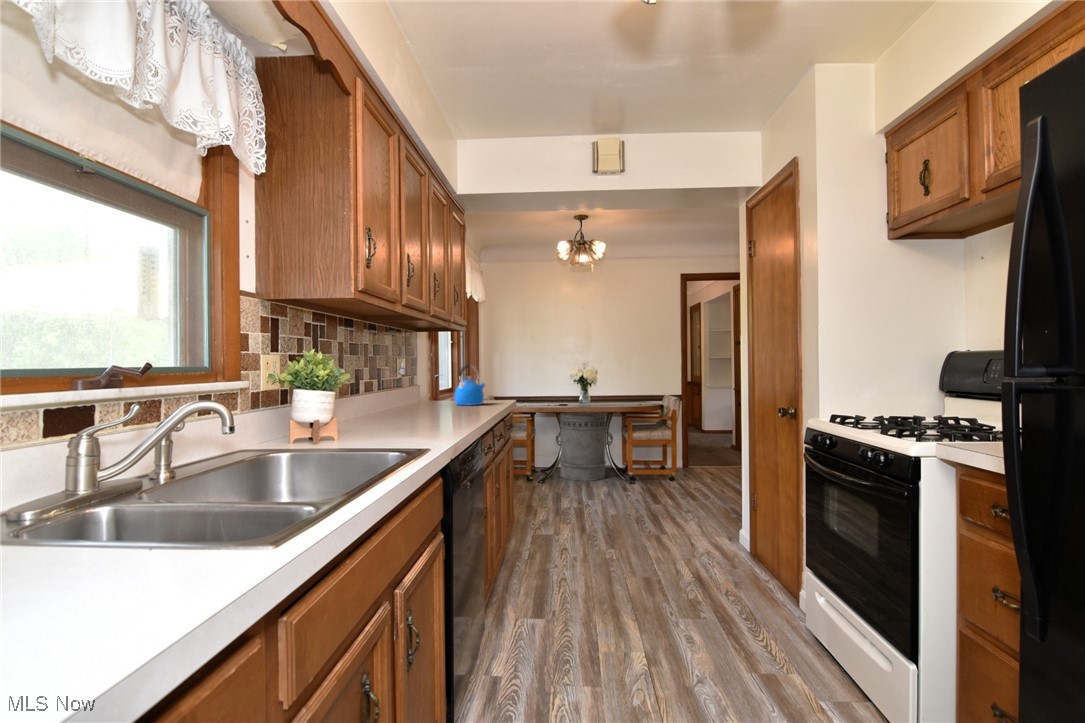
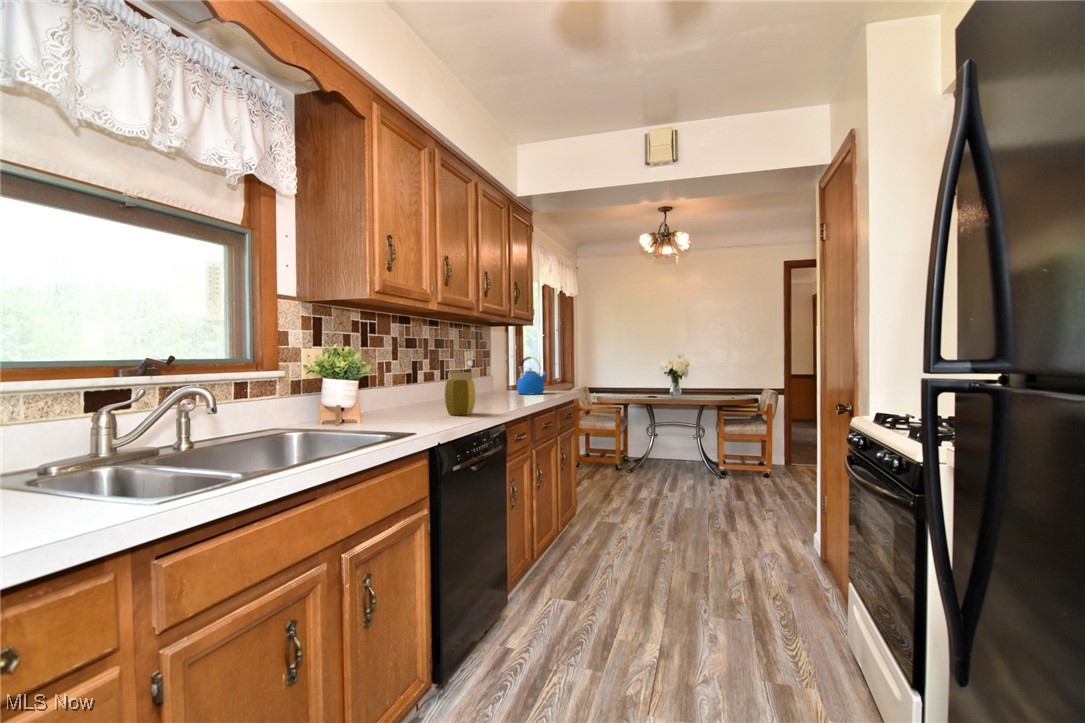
jar: none [420,384,453,431] -> present [445,372,475,415]
trash can: present [560,413,606,481] -> none [644,395,699,473]

